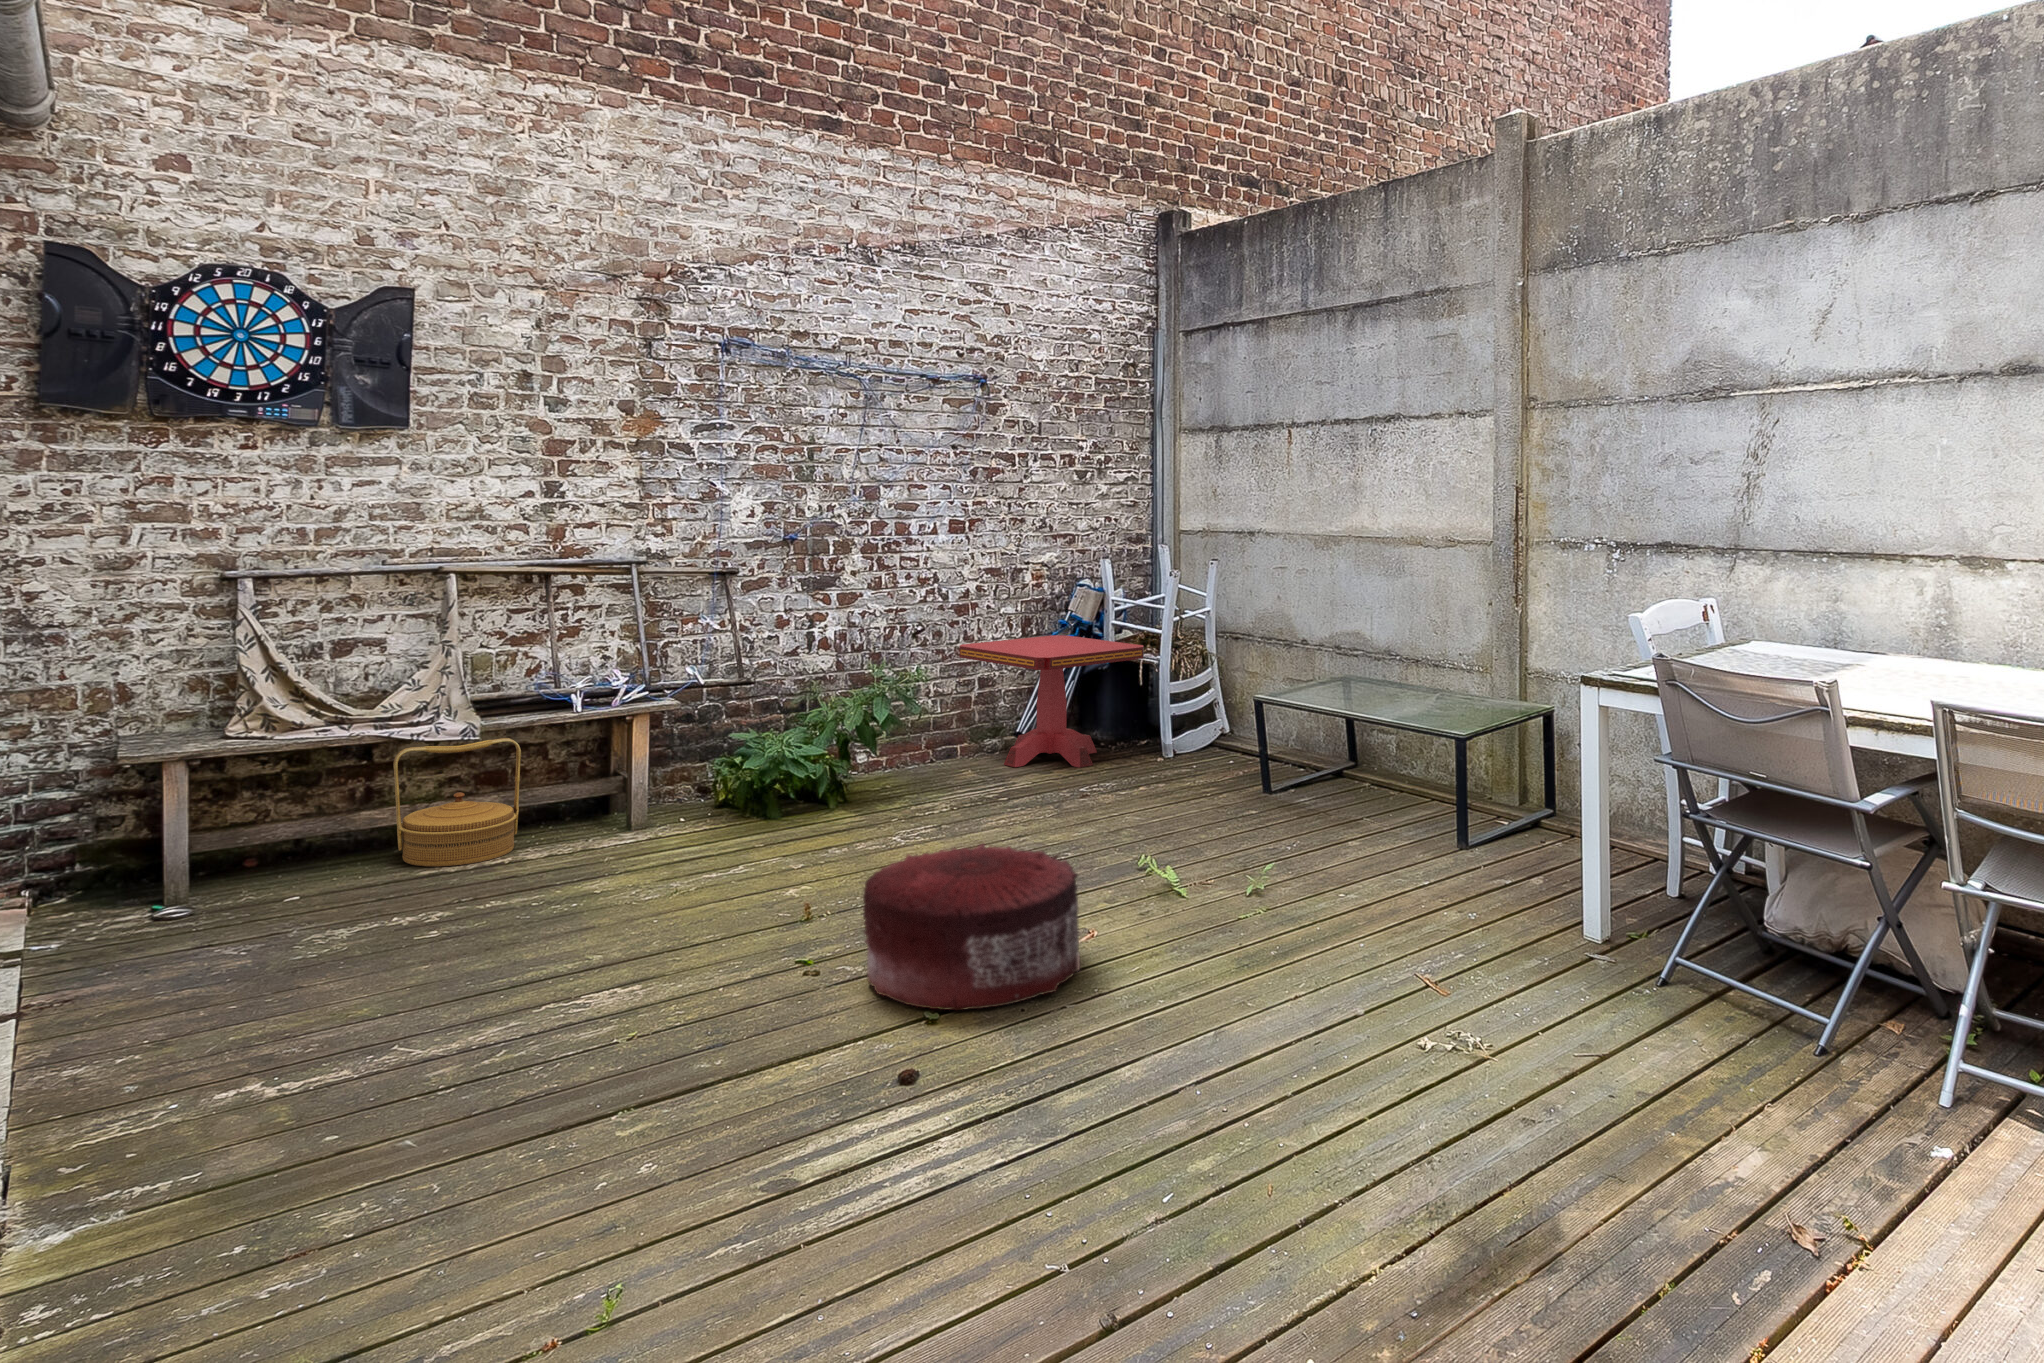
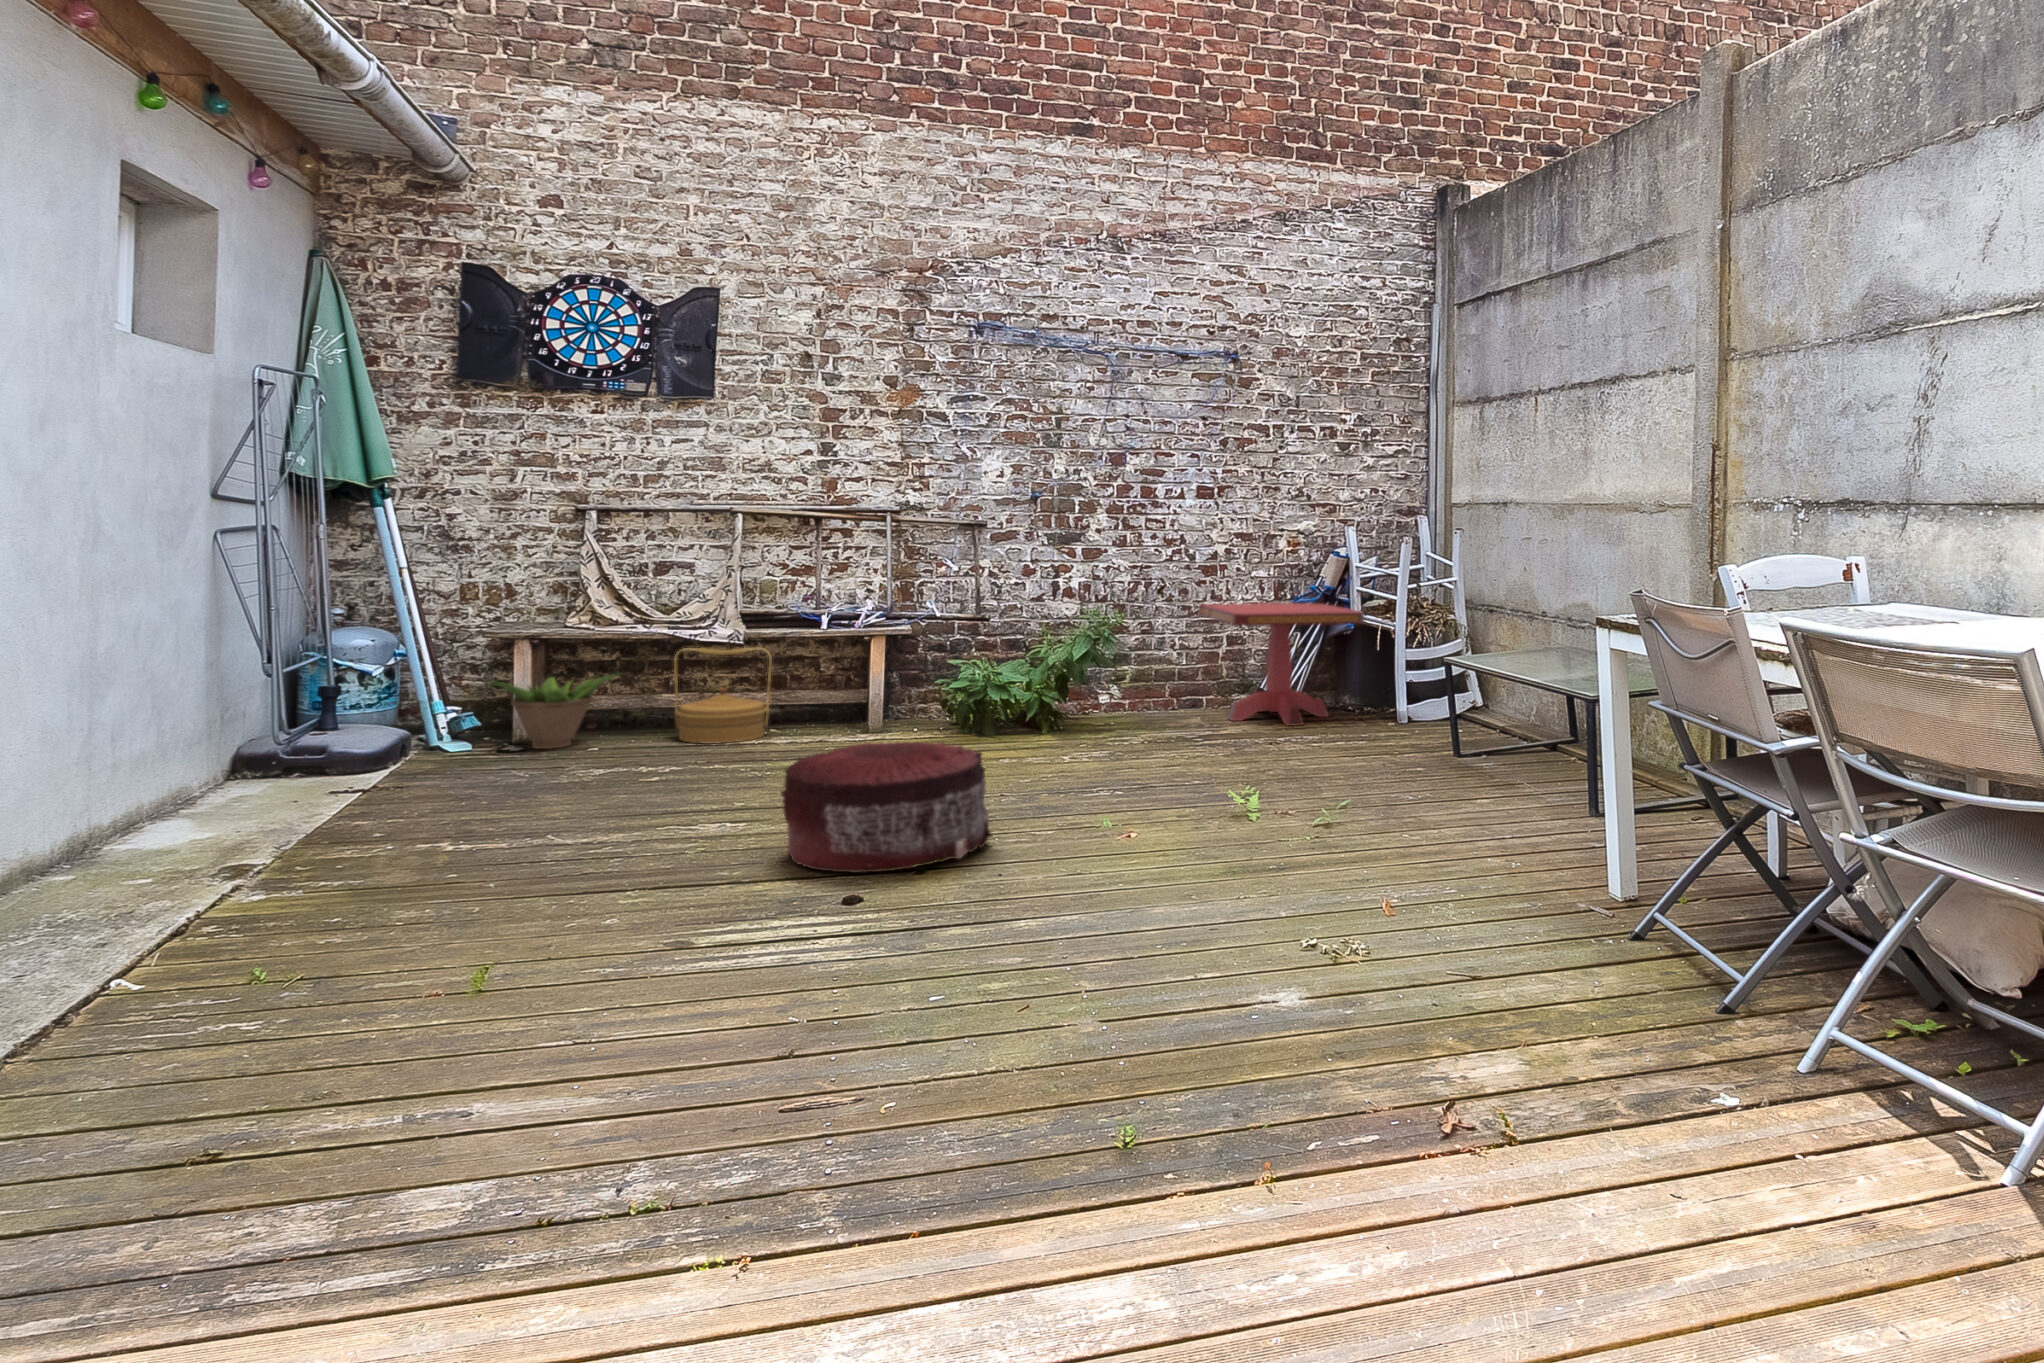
decorative plant: none [120,789,333,902] -> present [489,675,616,749]

